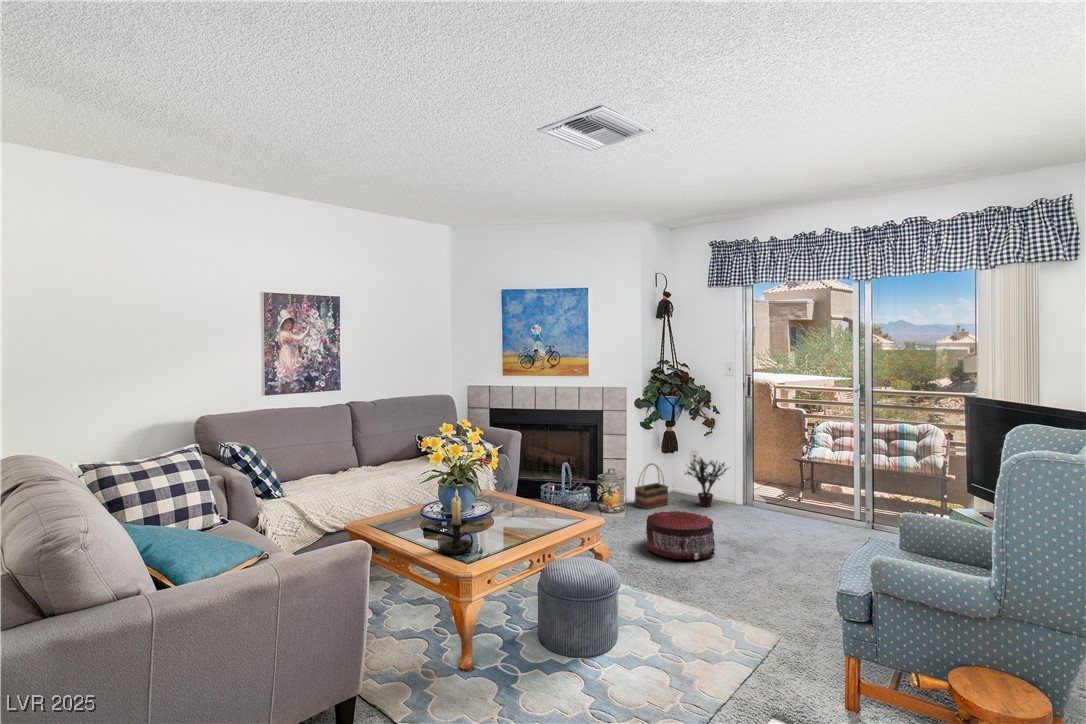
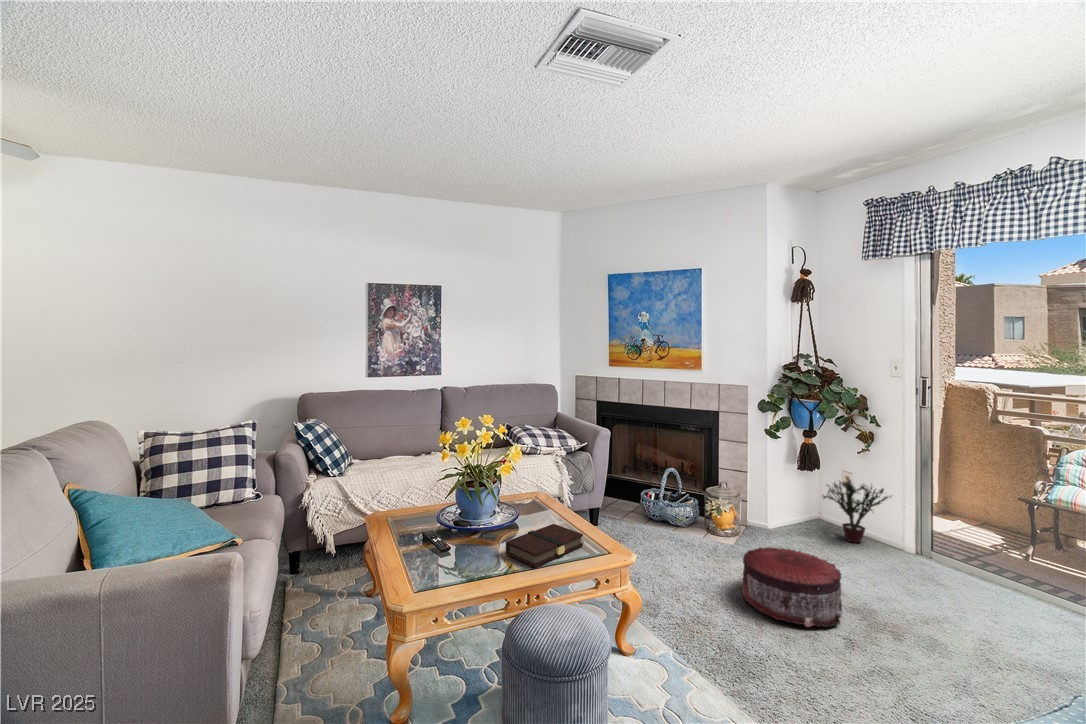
basket: present [635,463,668,509] -> none [754,479,801,534]
candle holder: present [440,489,473,554] -> none [412,496,453,582]
book: none [501,507,552,536] -> present [506,524,583,568]

